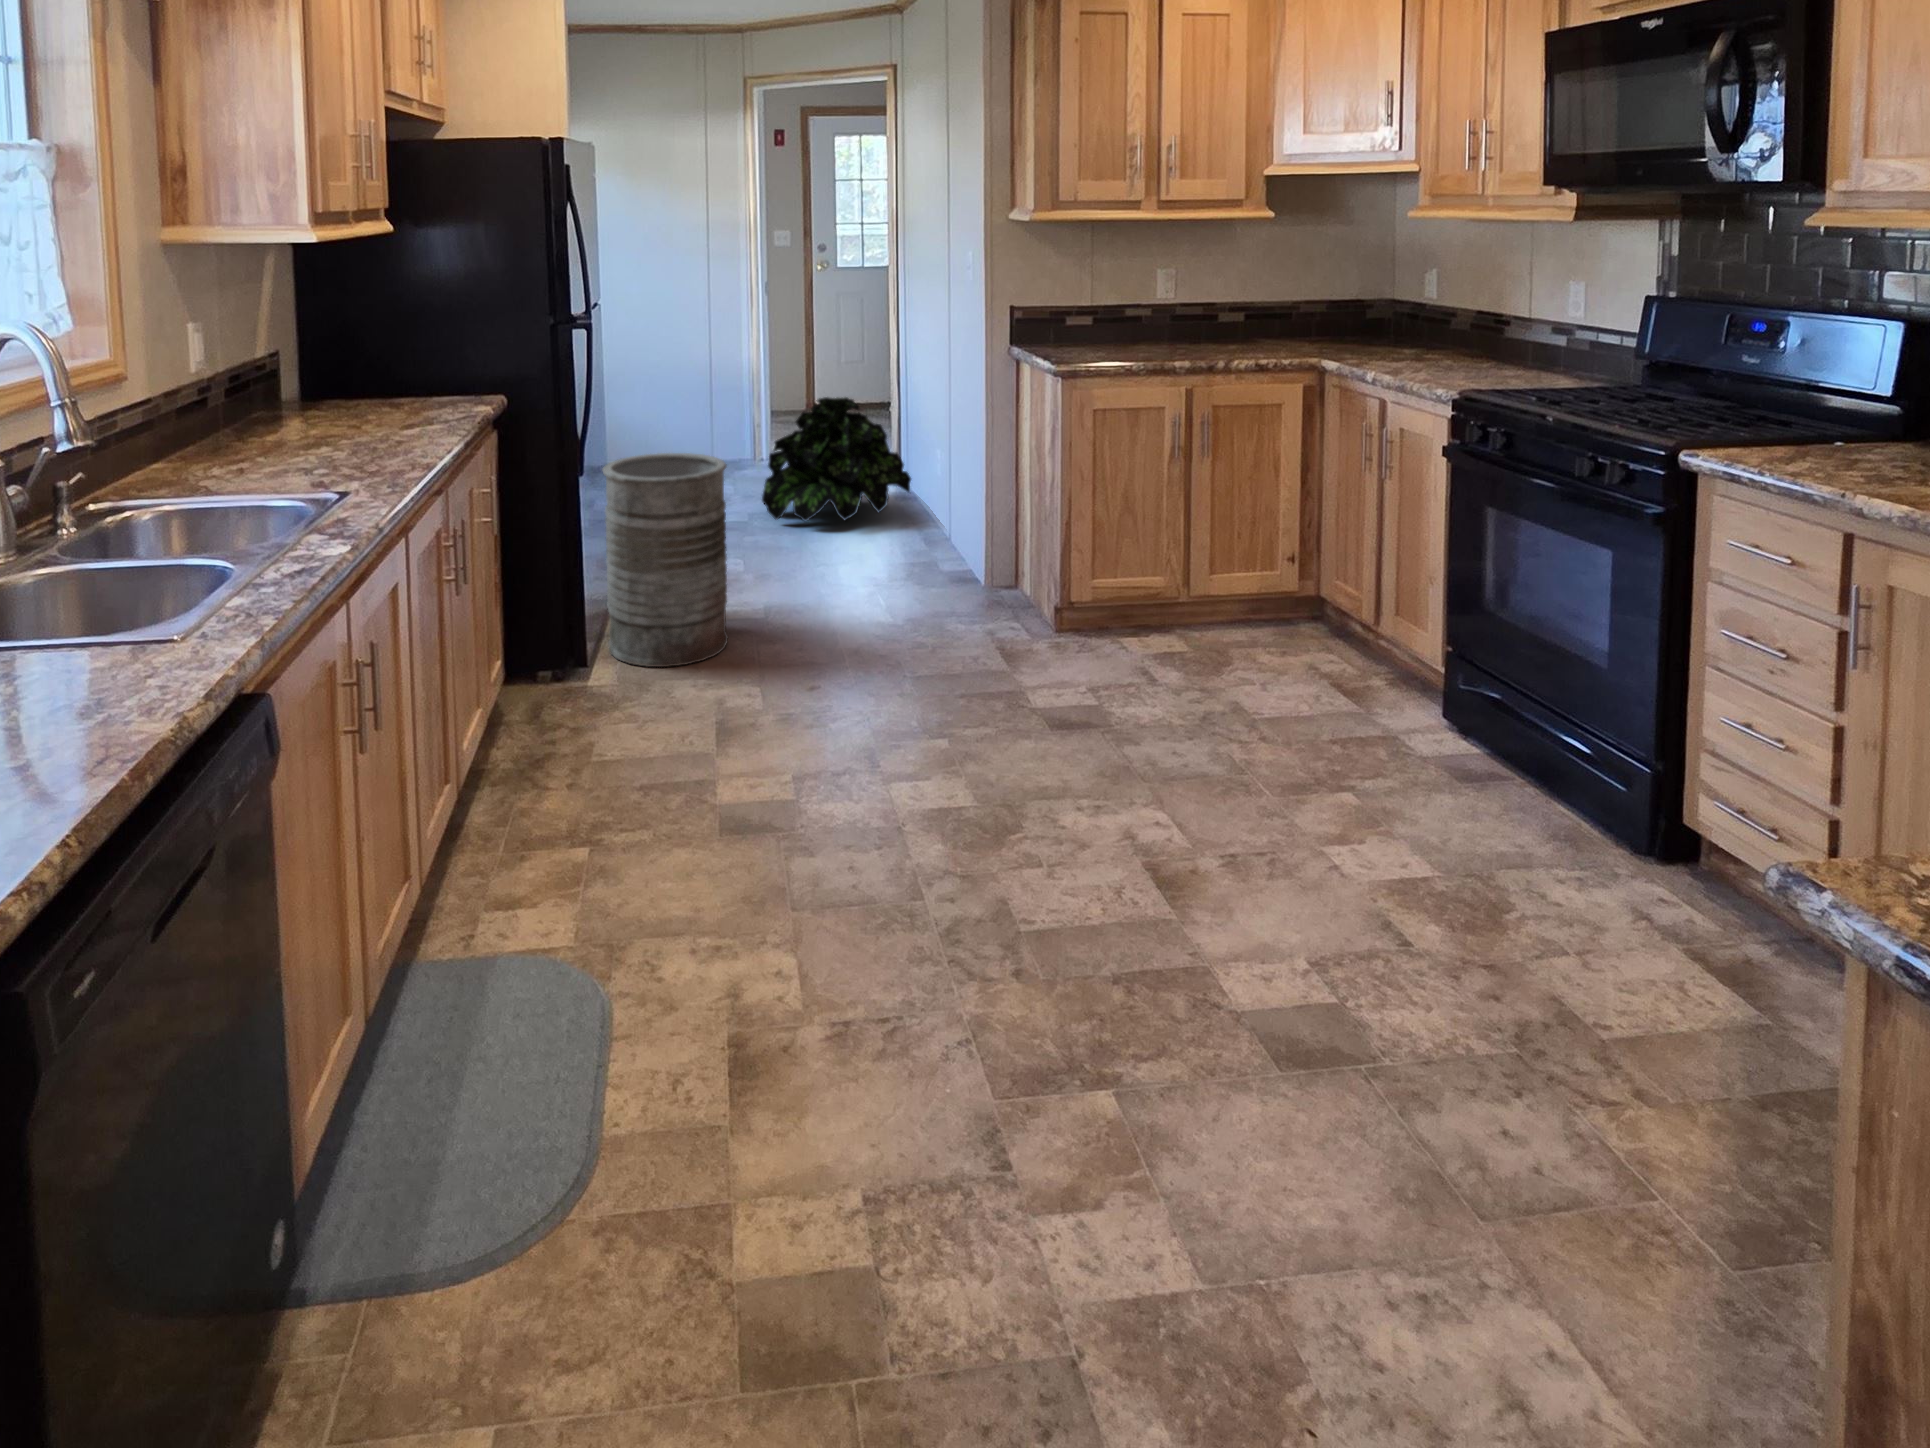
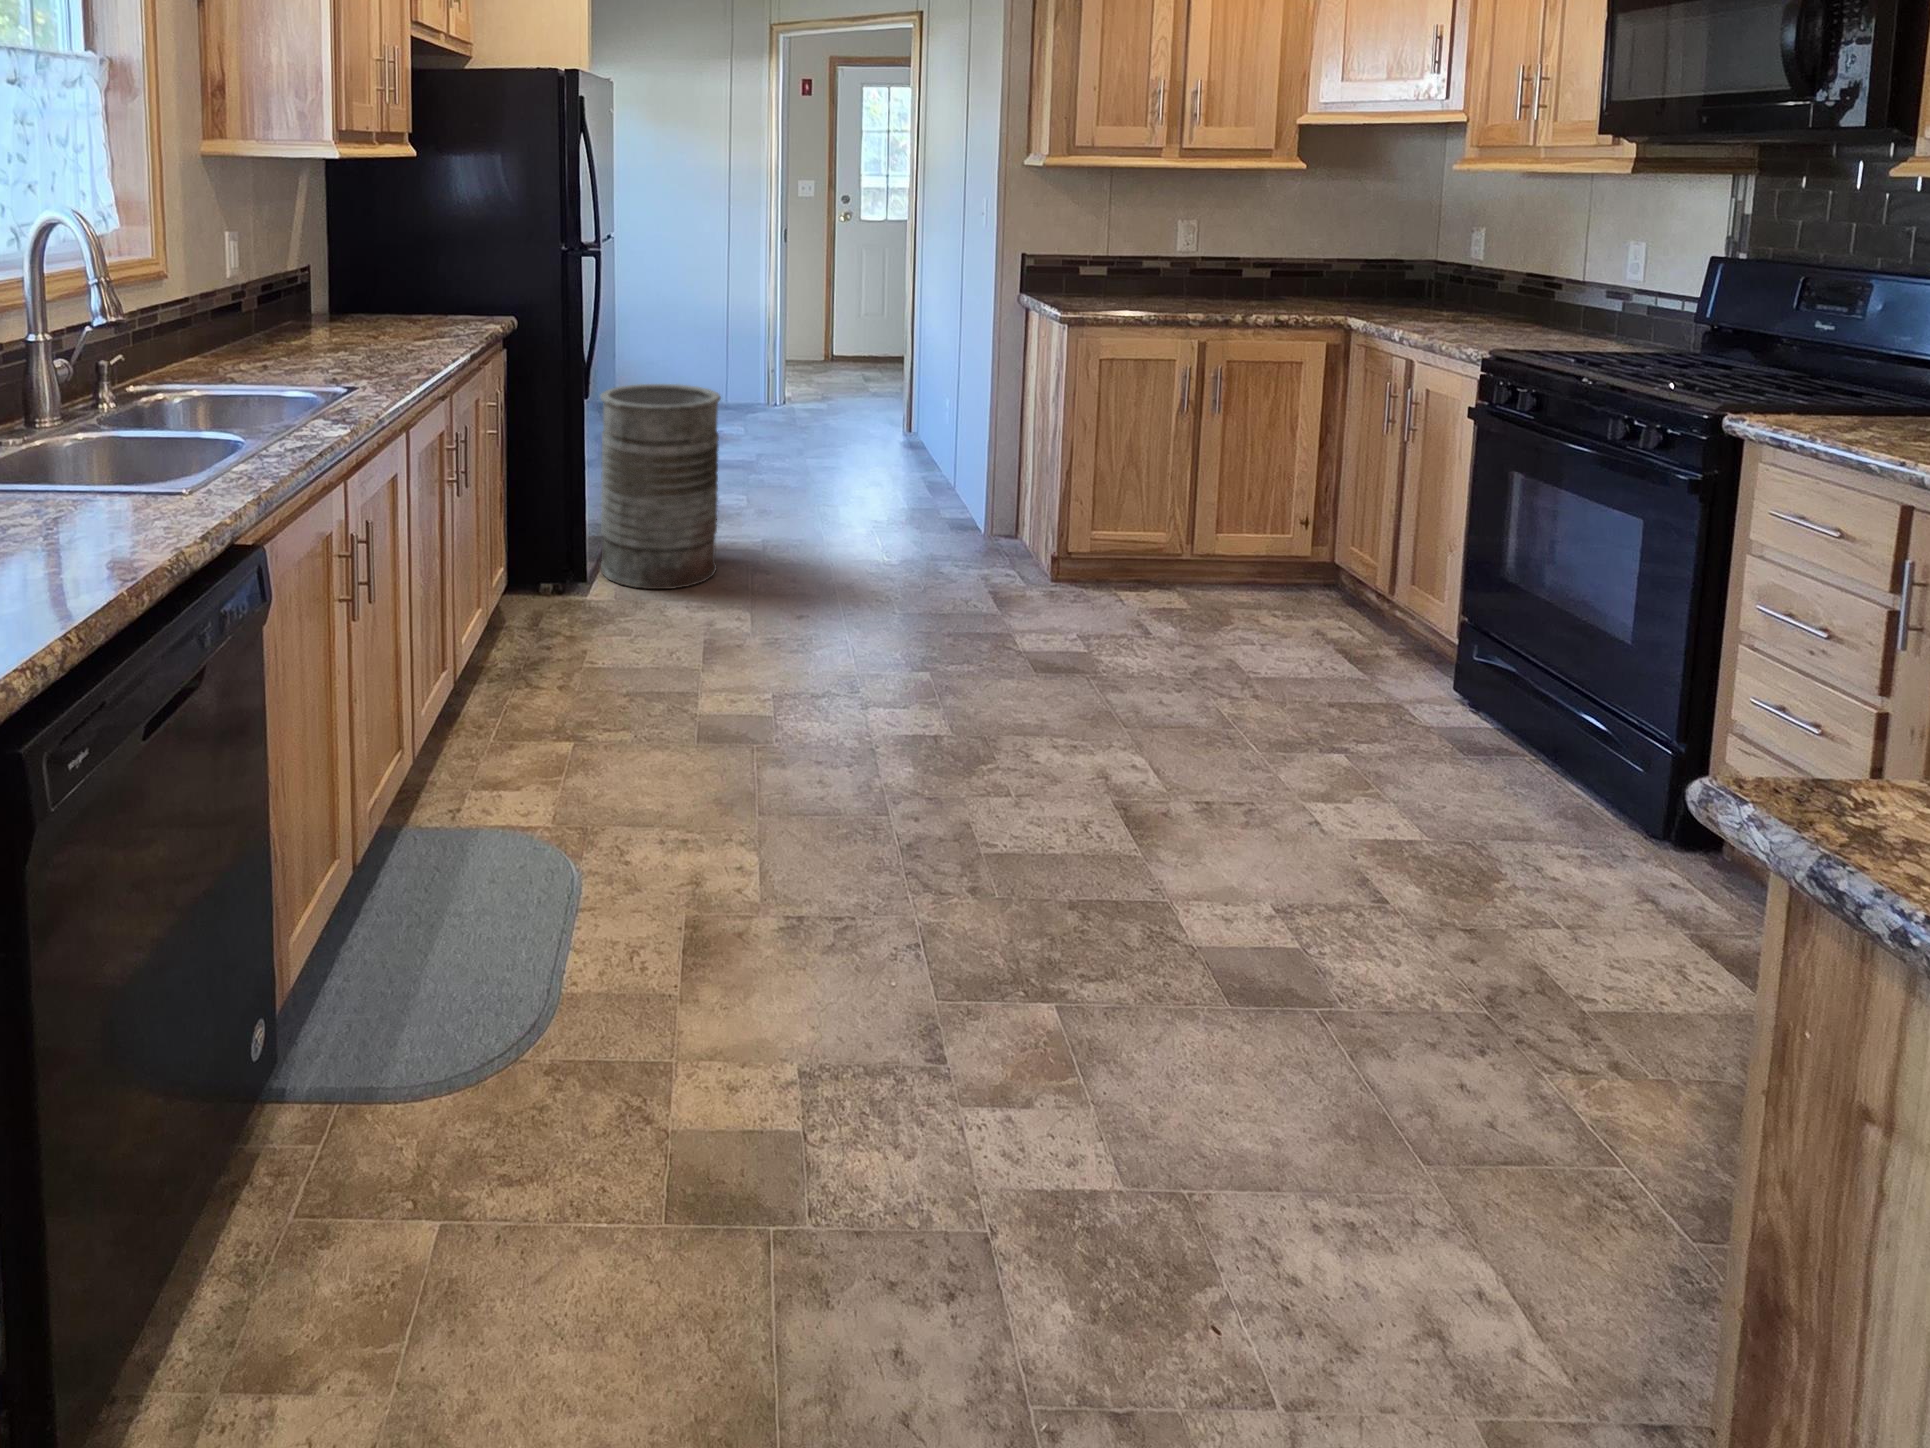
potted plant: present [762,397,911,521] -> none [761,342,913,465]

